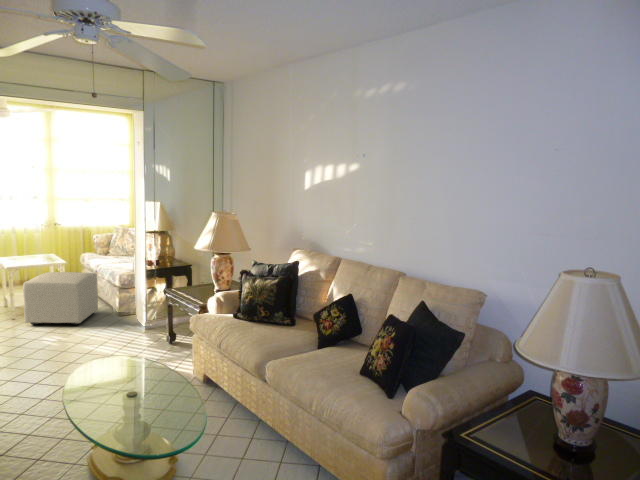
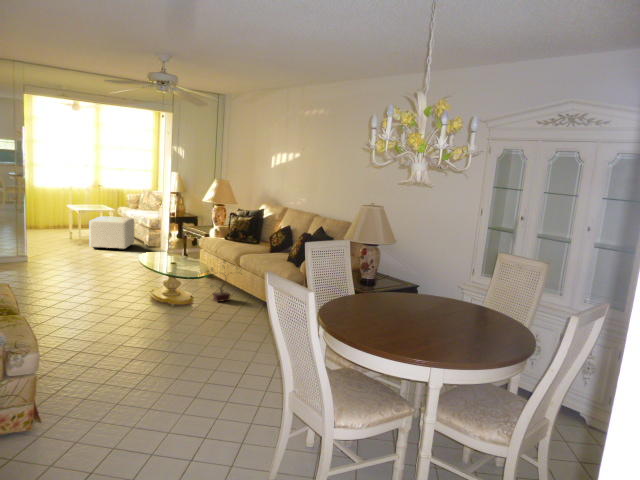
potted plant: none [207,370,279,457] -> present [210,261,230,302]

